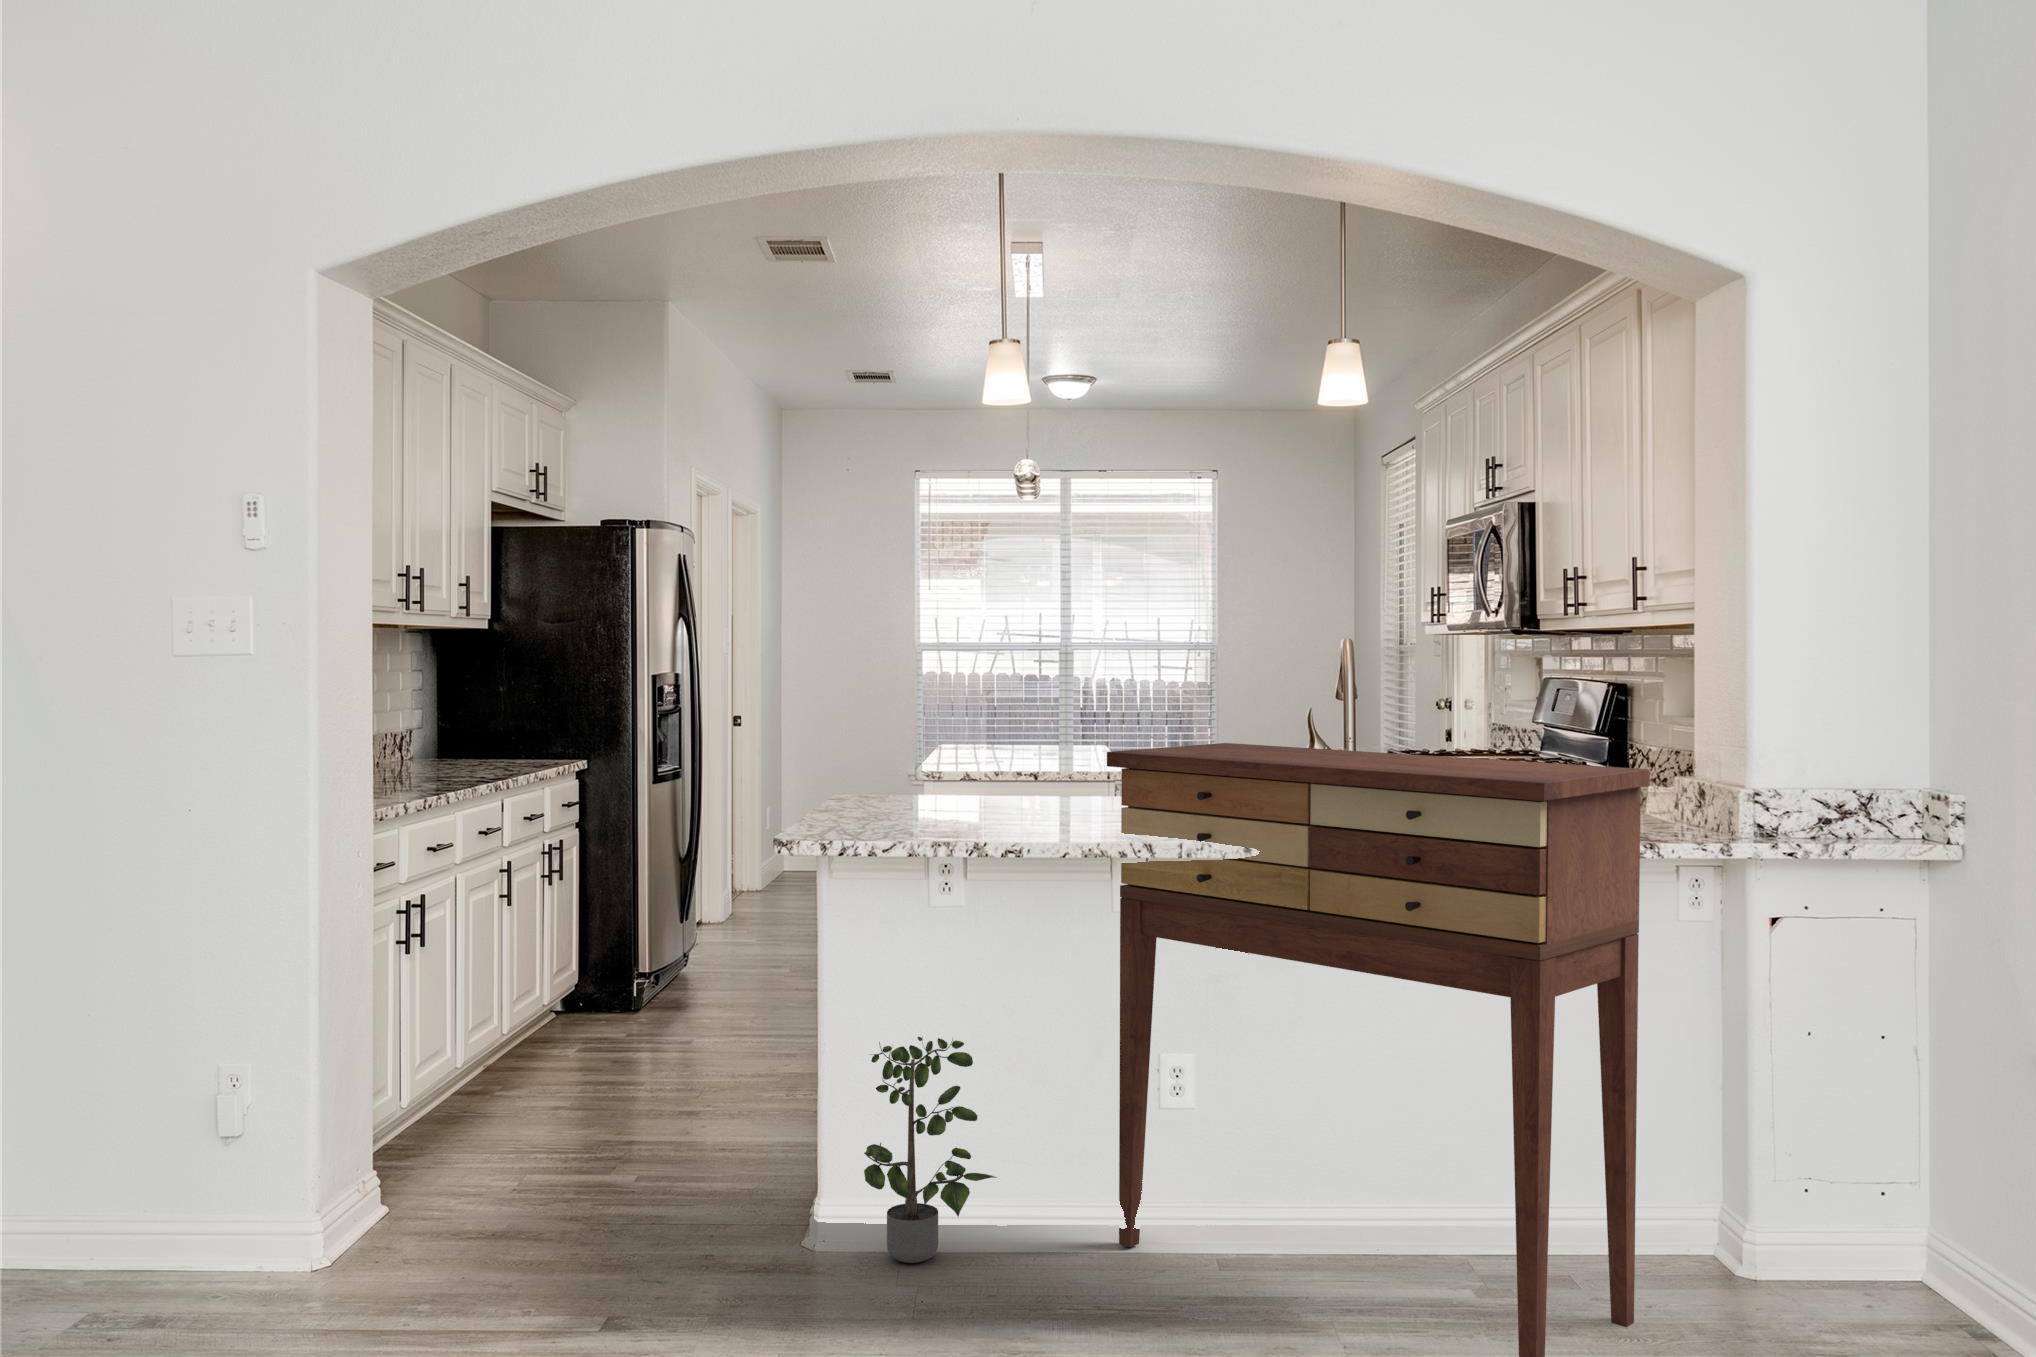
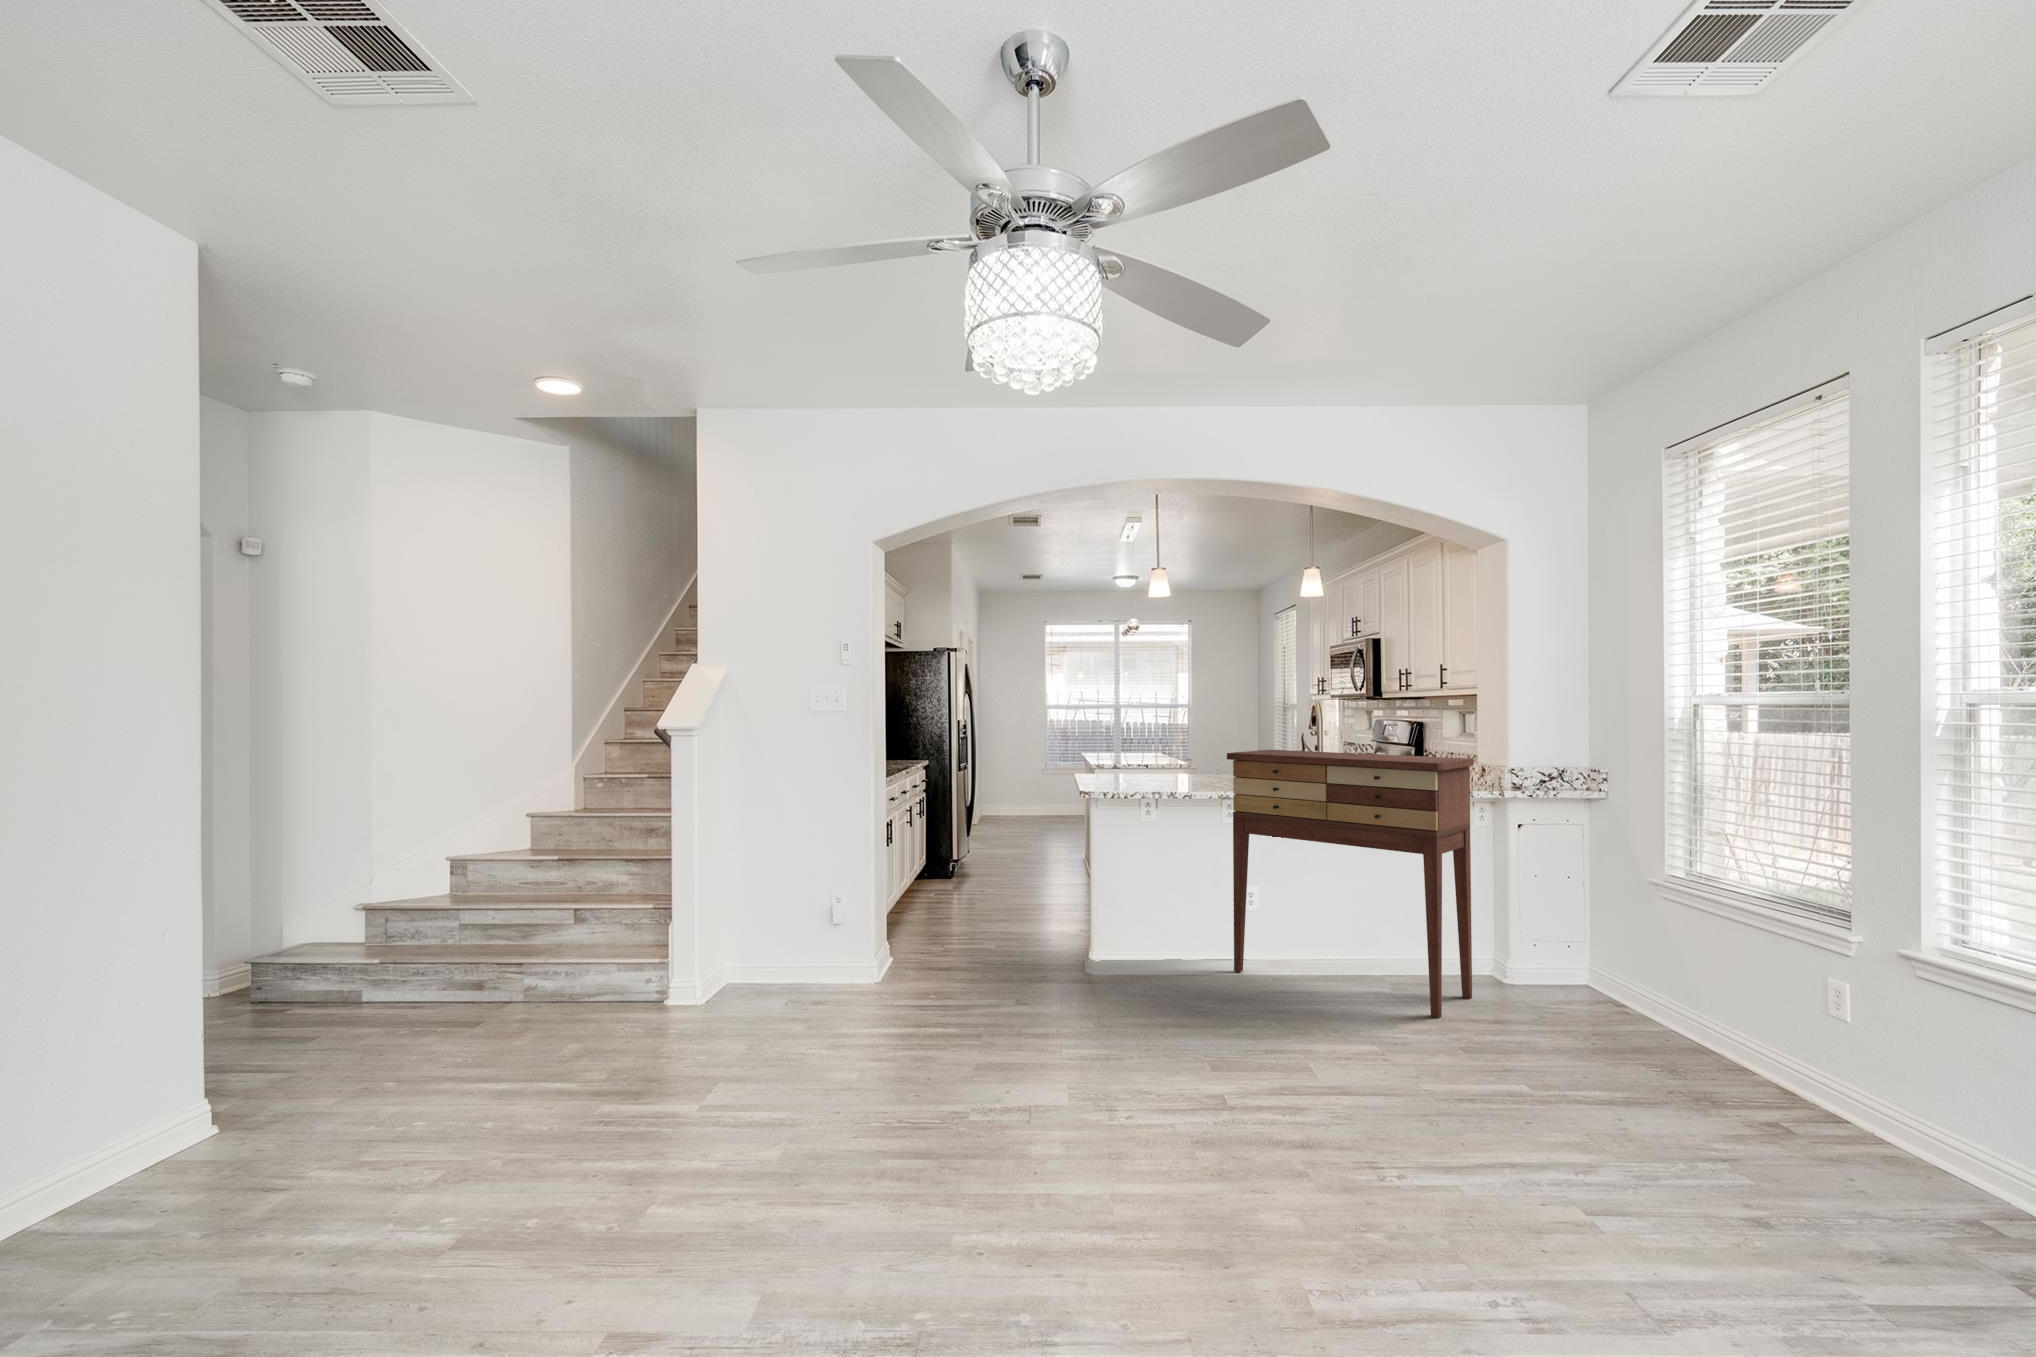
potted plant: present [864,1037,996,1263] -> none [1124,876,1184,978]

